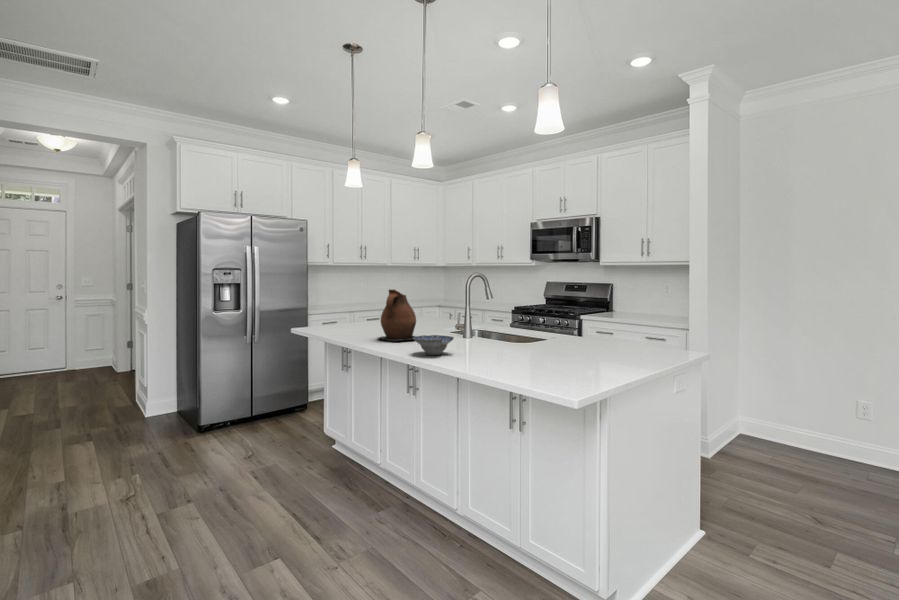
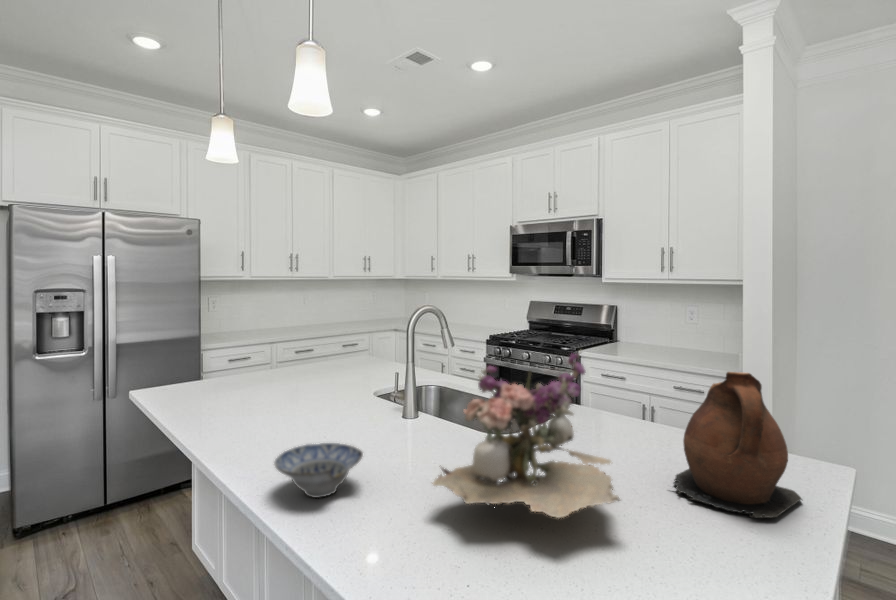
flower arrangement: none [488,288,573,359] -> present [432,352,620,518]
ceramic pitcher: present [379,289,416,341] -> present [674,372,802,518]

